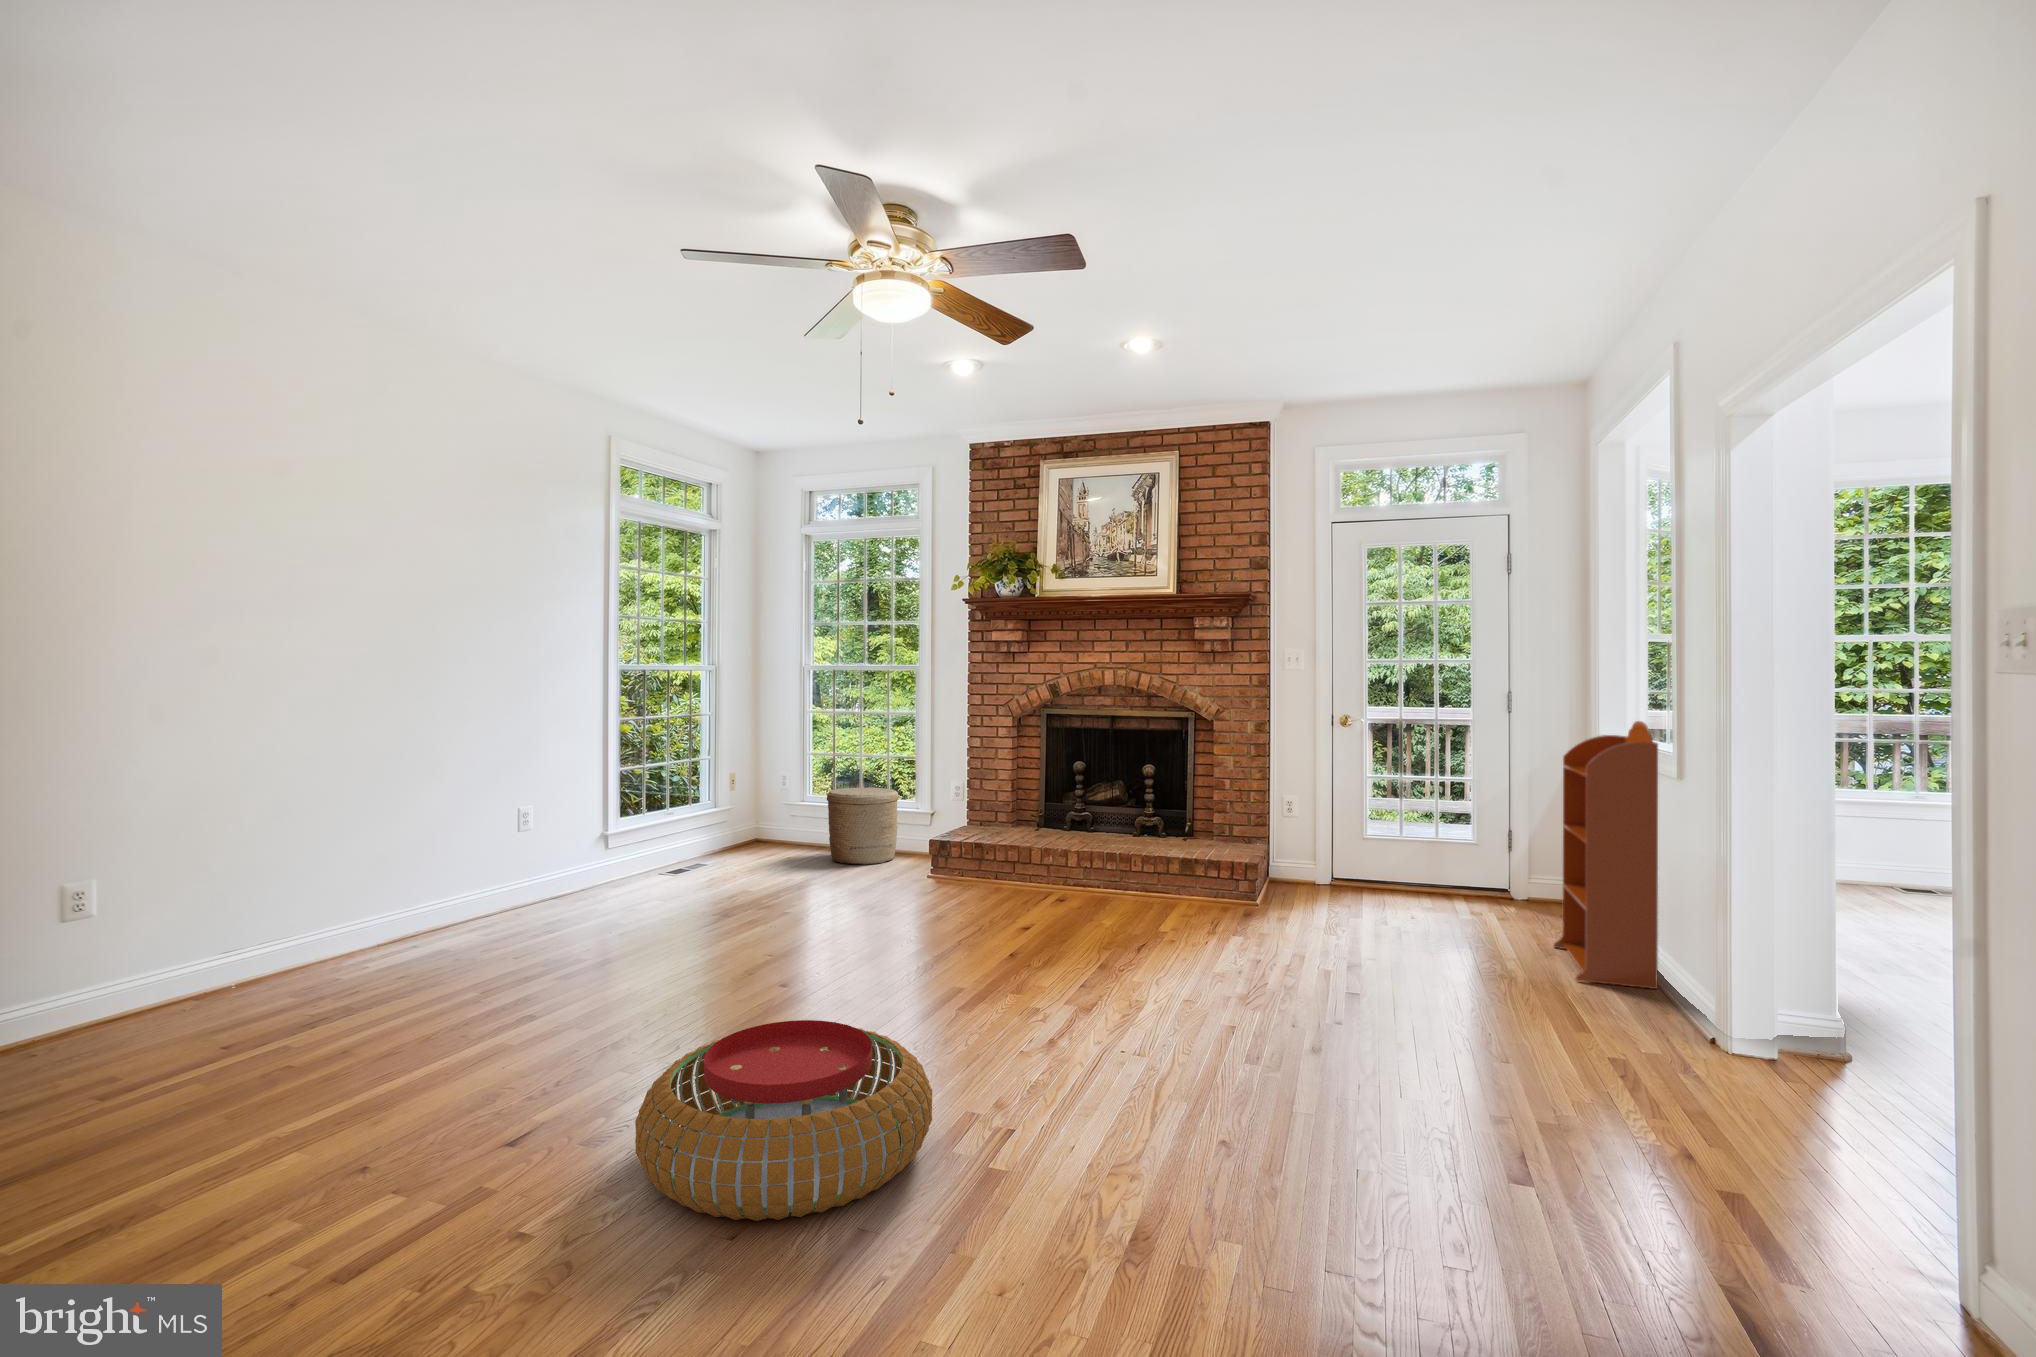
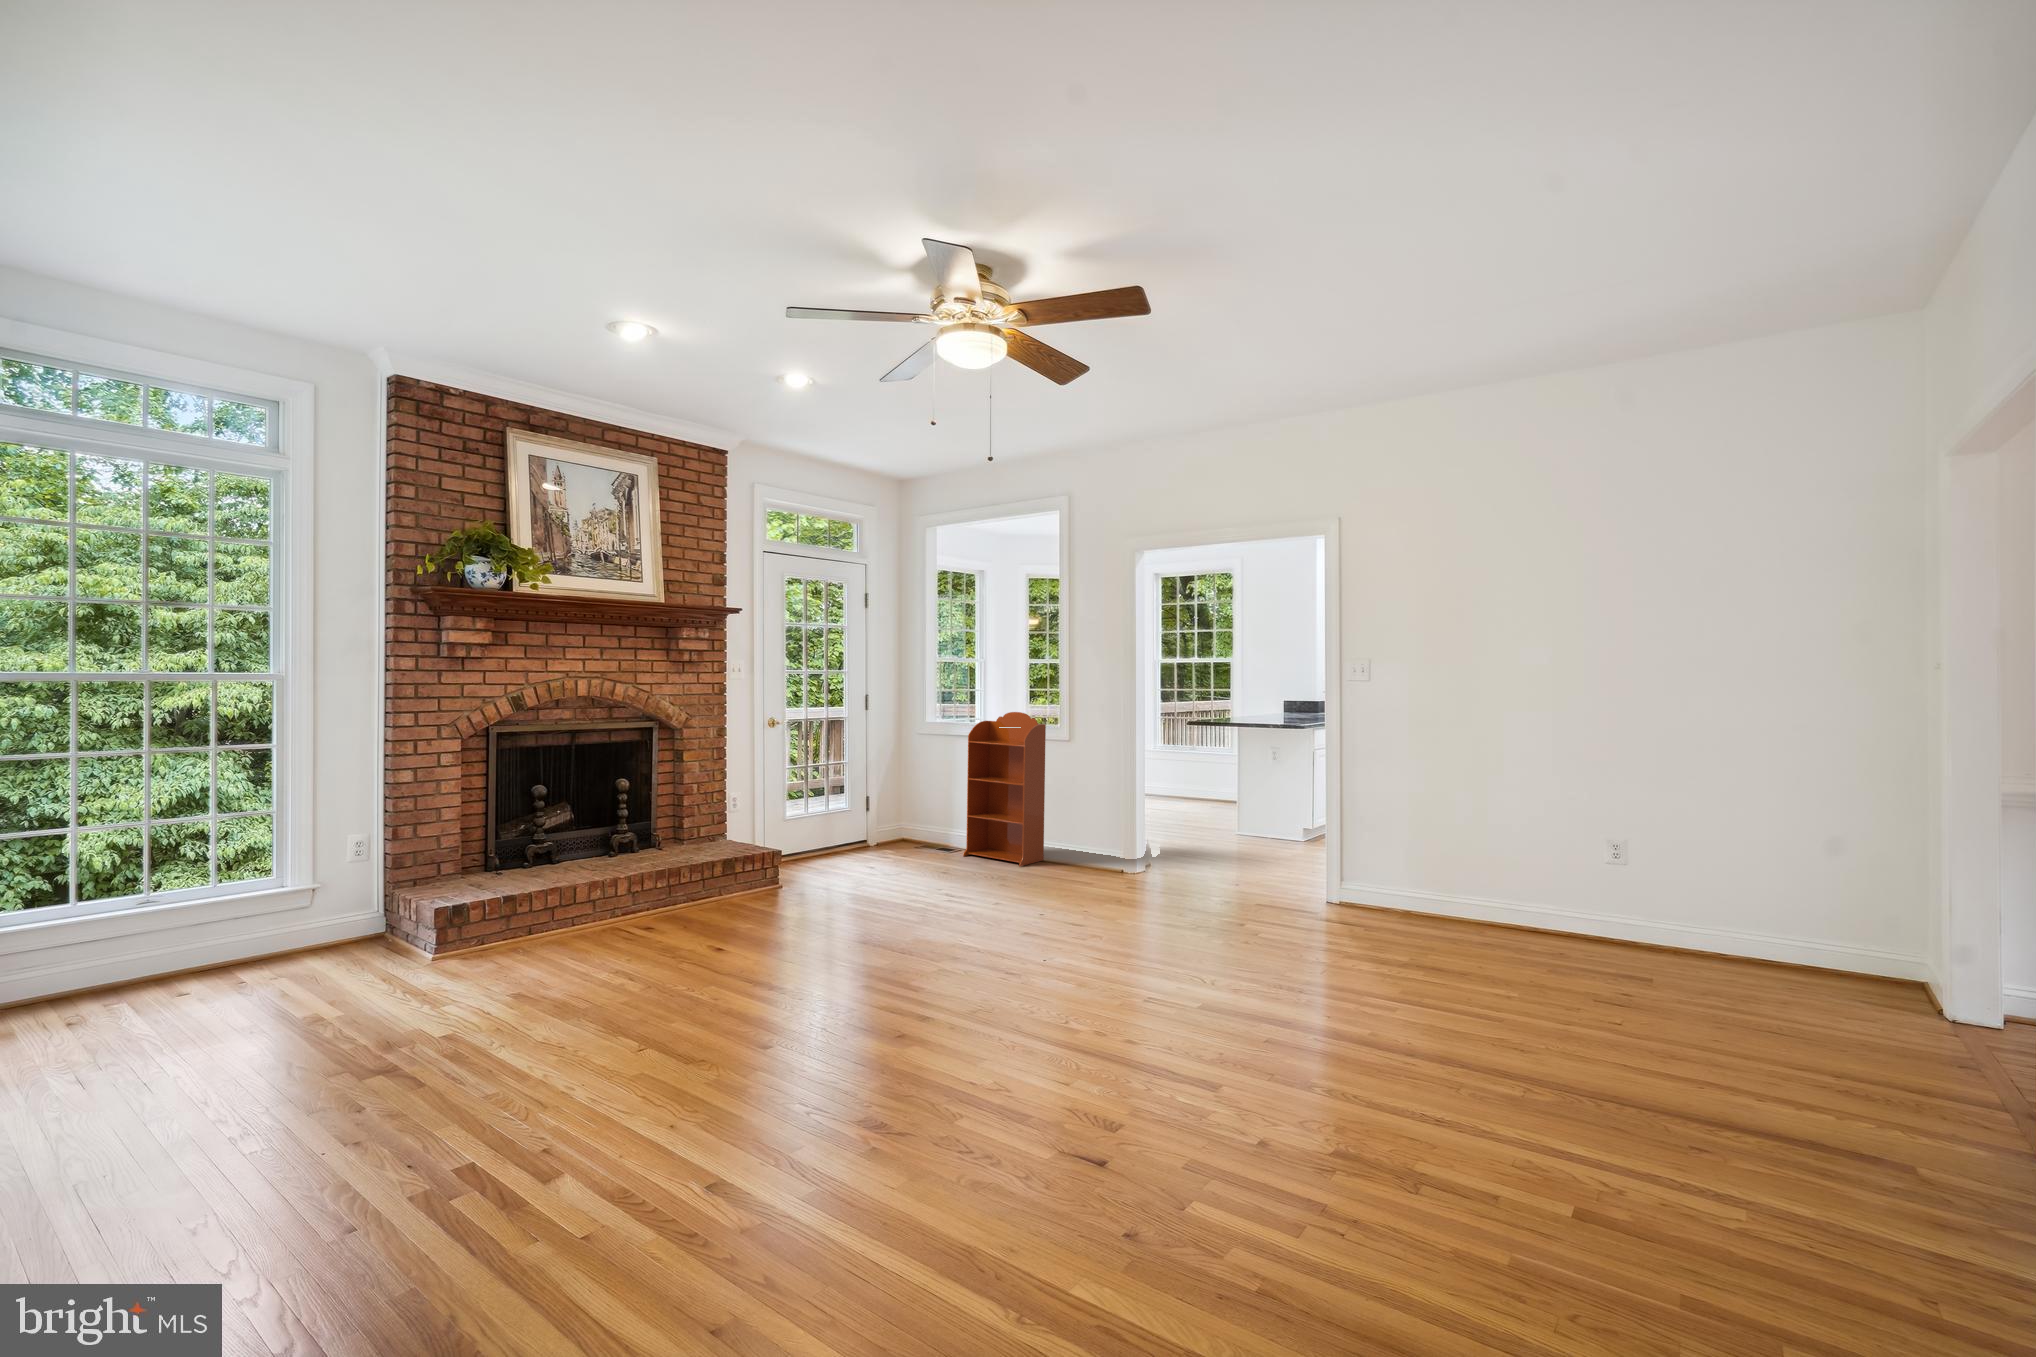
woven basket: present [827,788,899,864] -> none [157,865,303,999]
pouf: present [635,1020,932,1221] -> none [1065,969,1274,1101]

